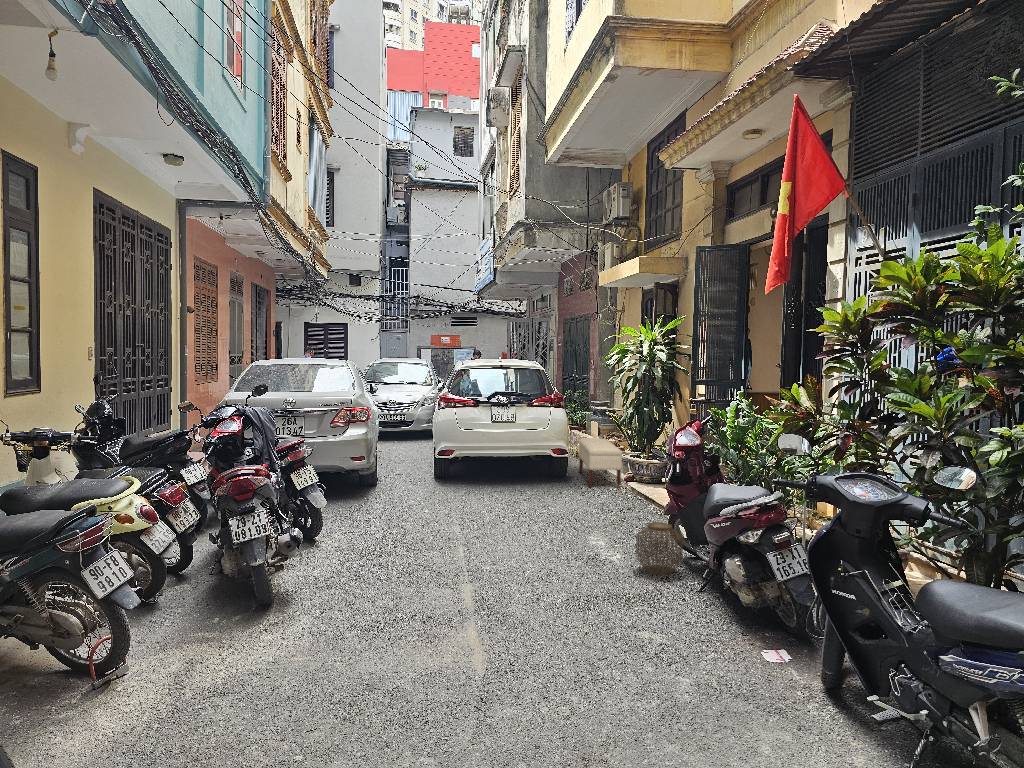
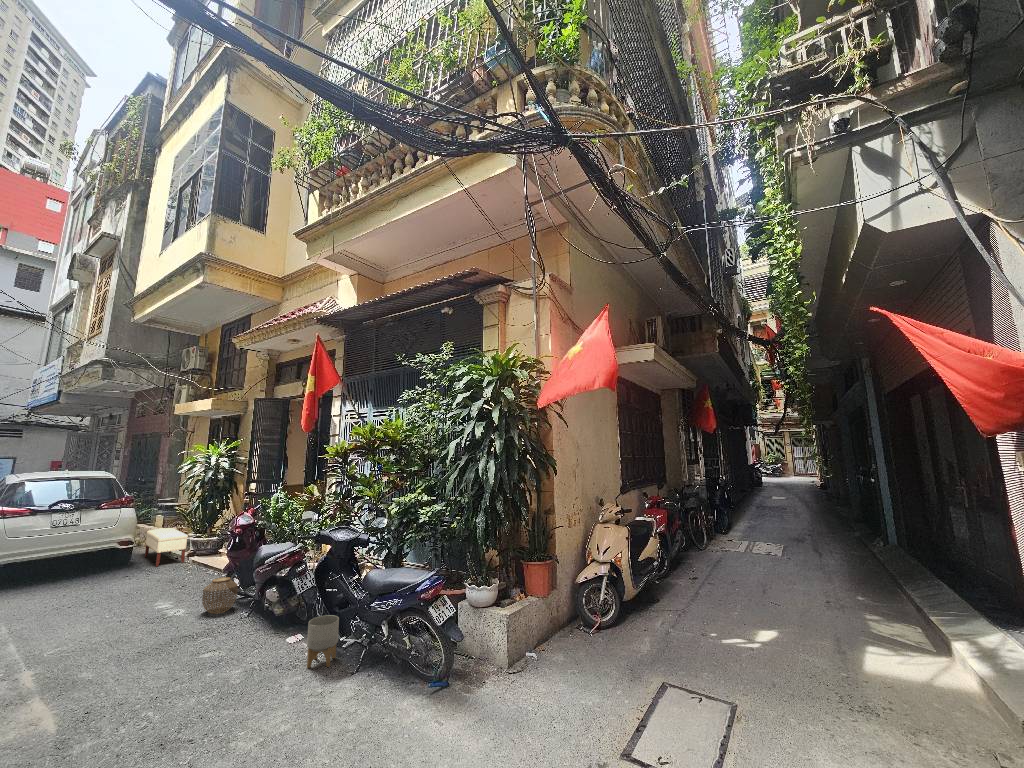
planter: none [800,642,865,748] -> present [307,615,339,668]

